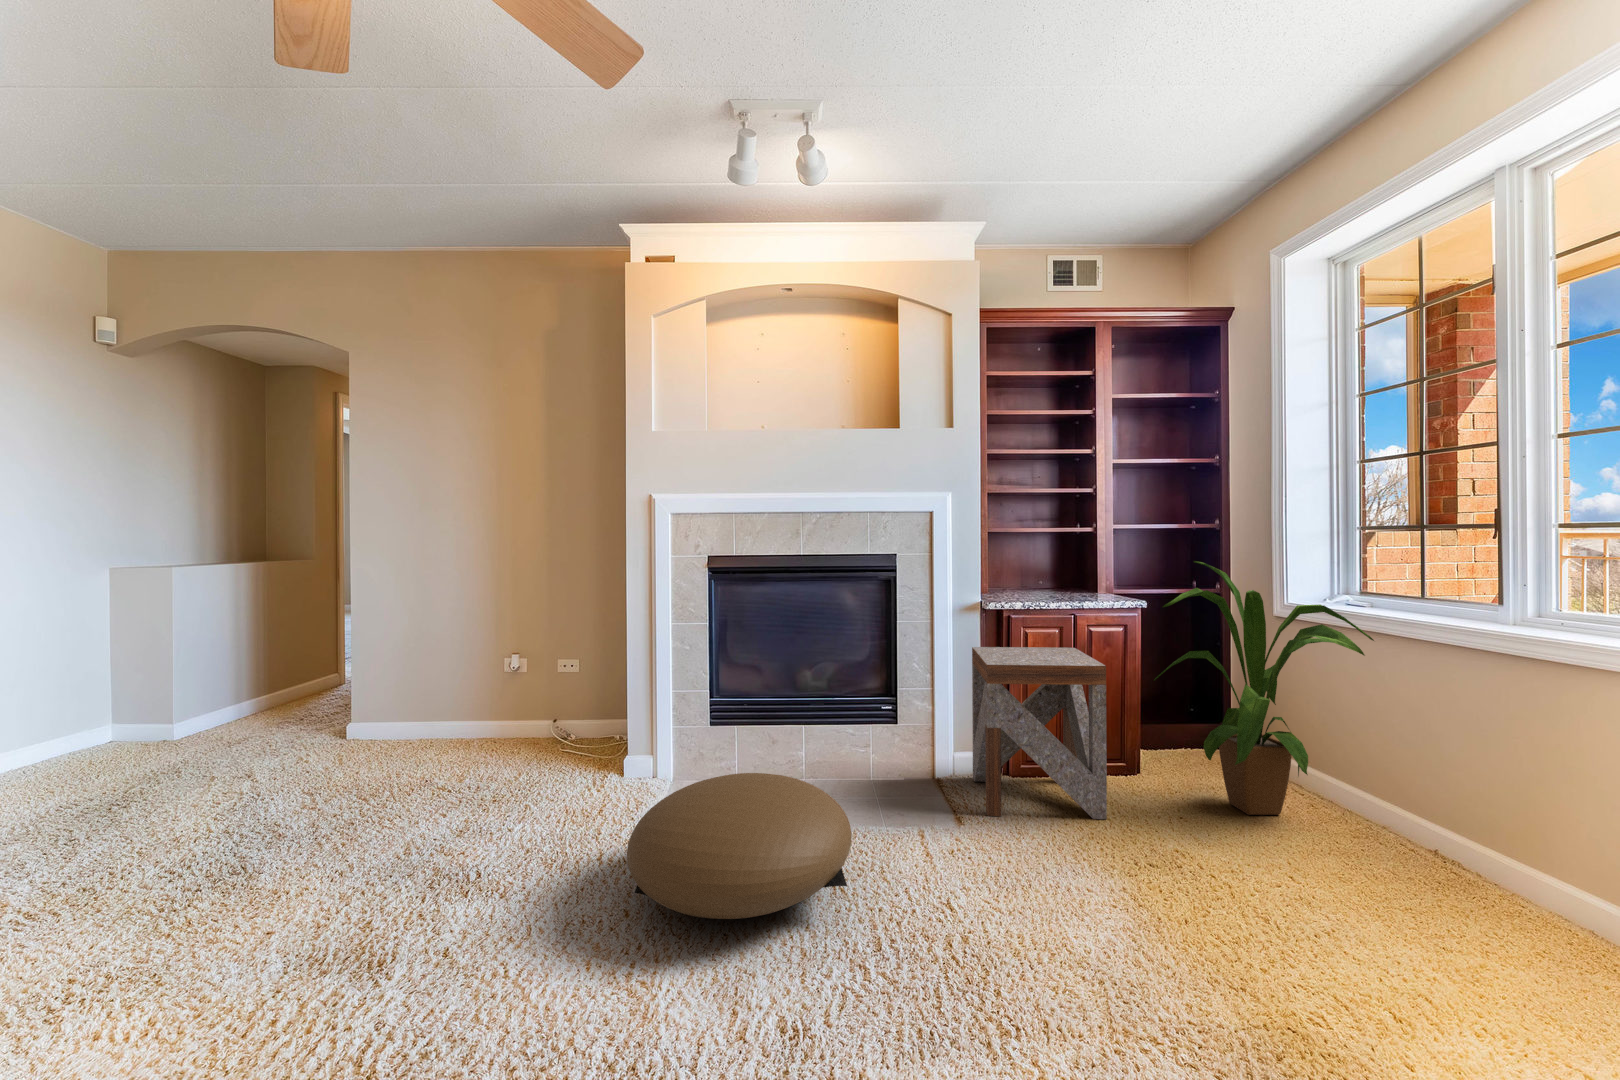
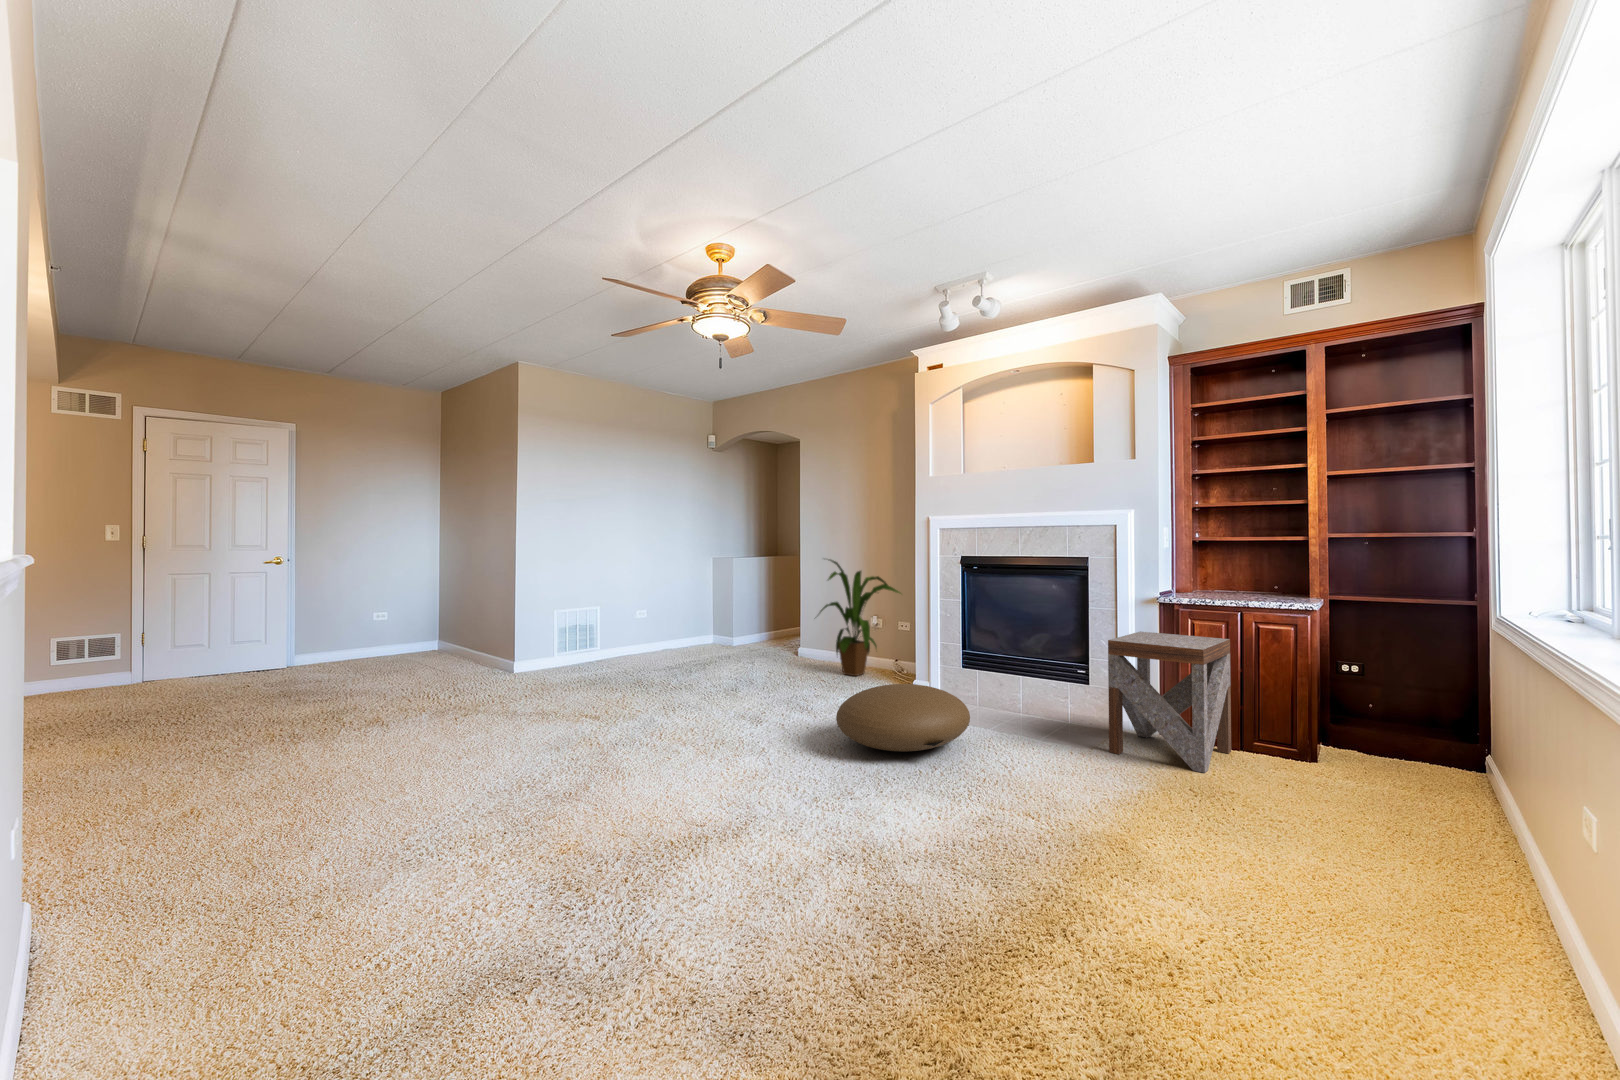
house plant: present [1154,561,1374,815] -> present [820,559,900,676]

